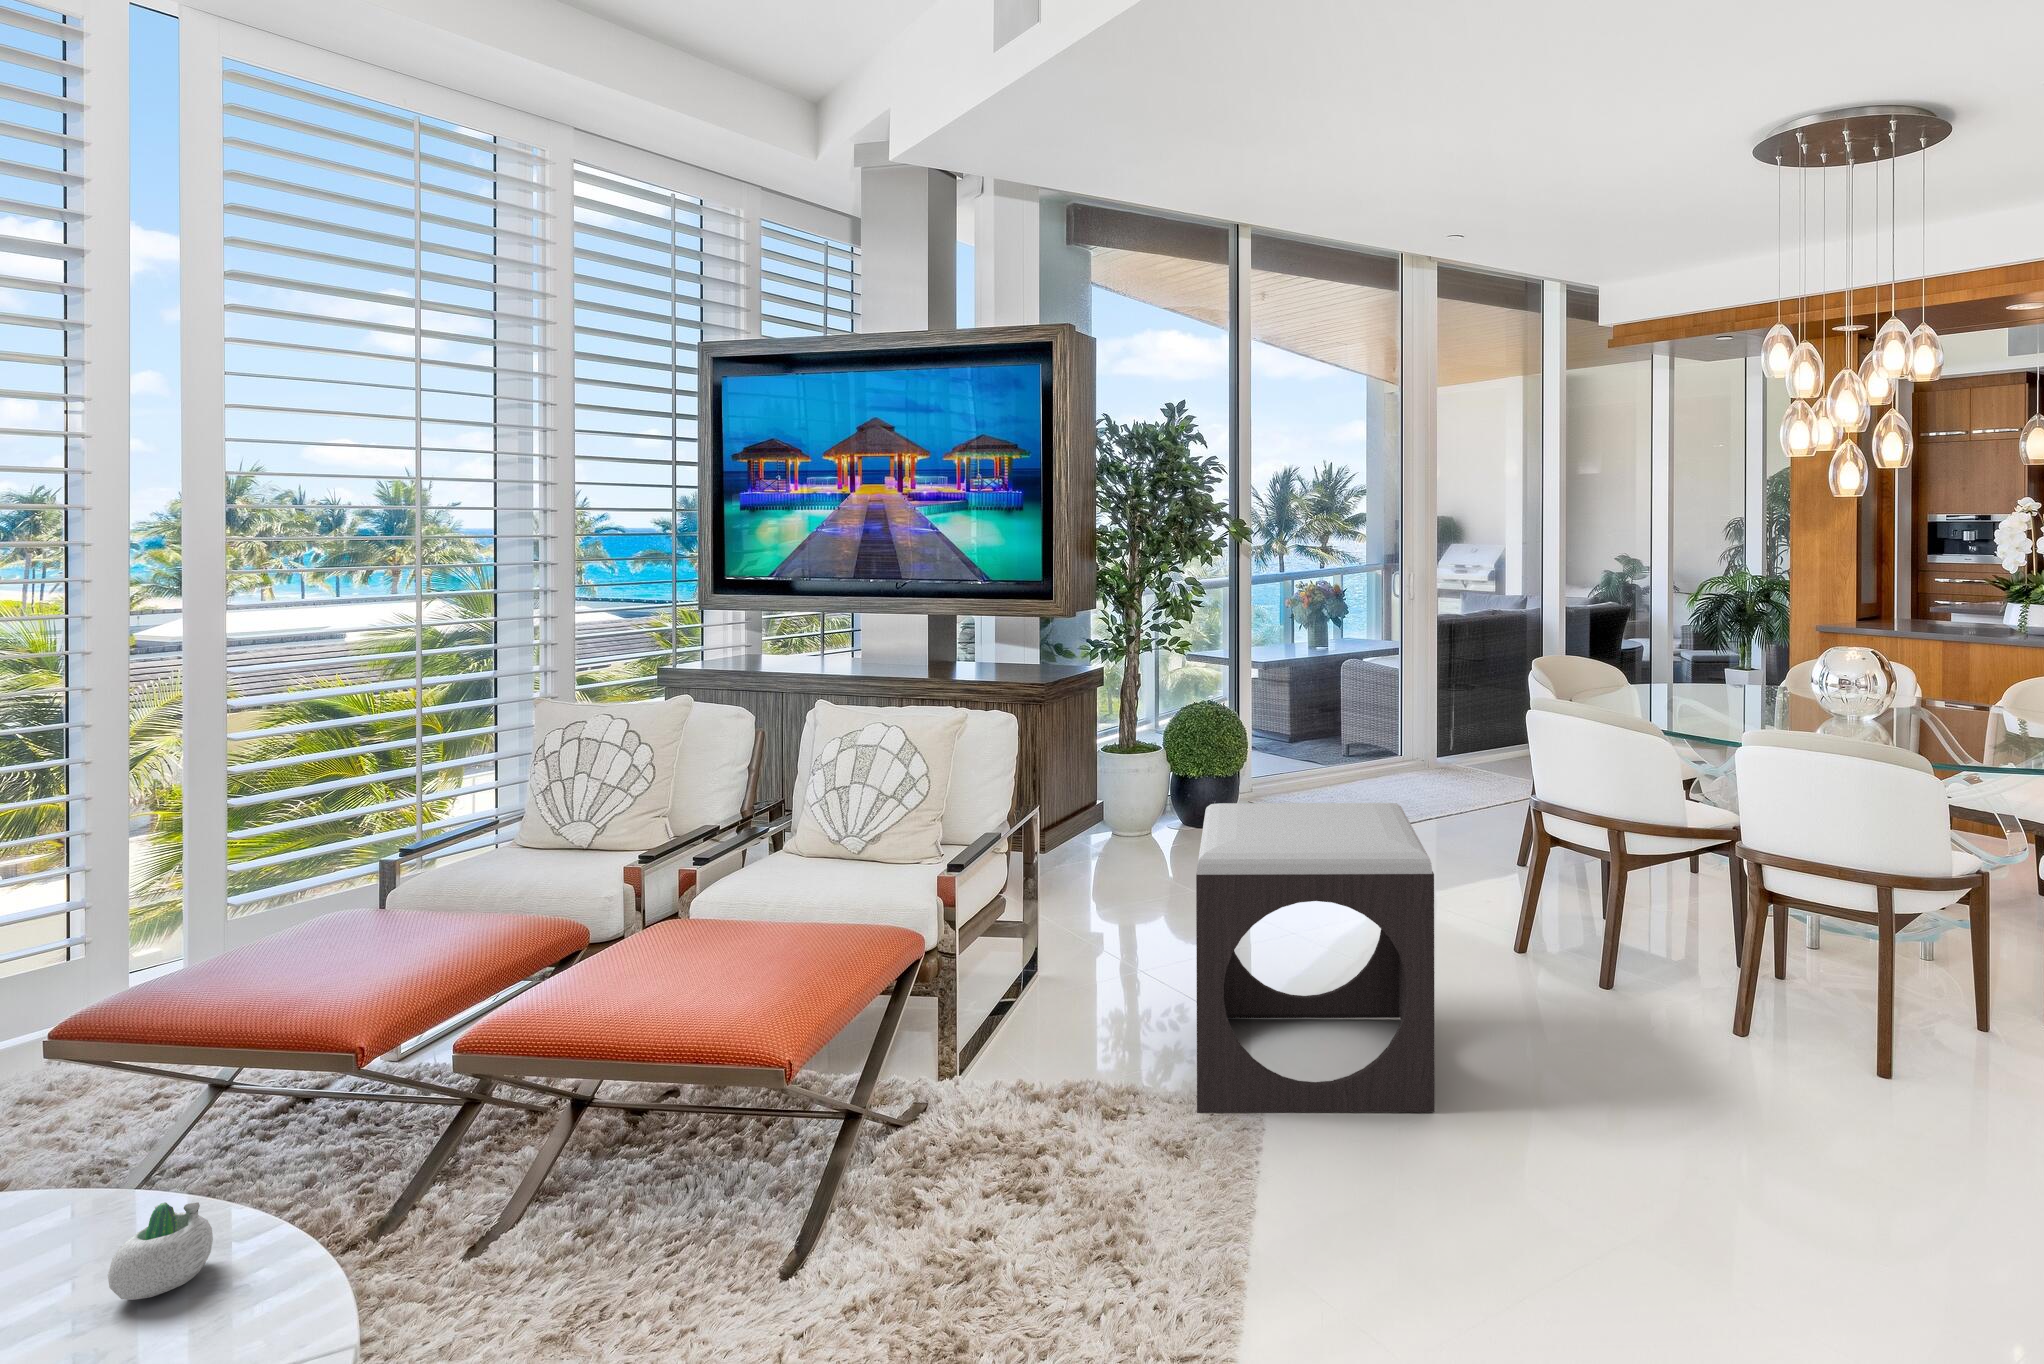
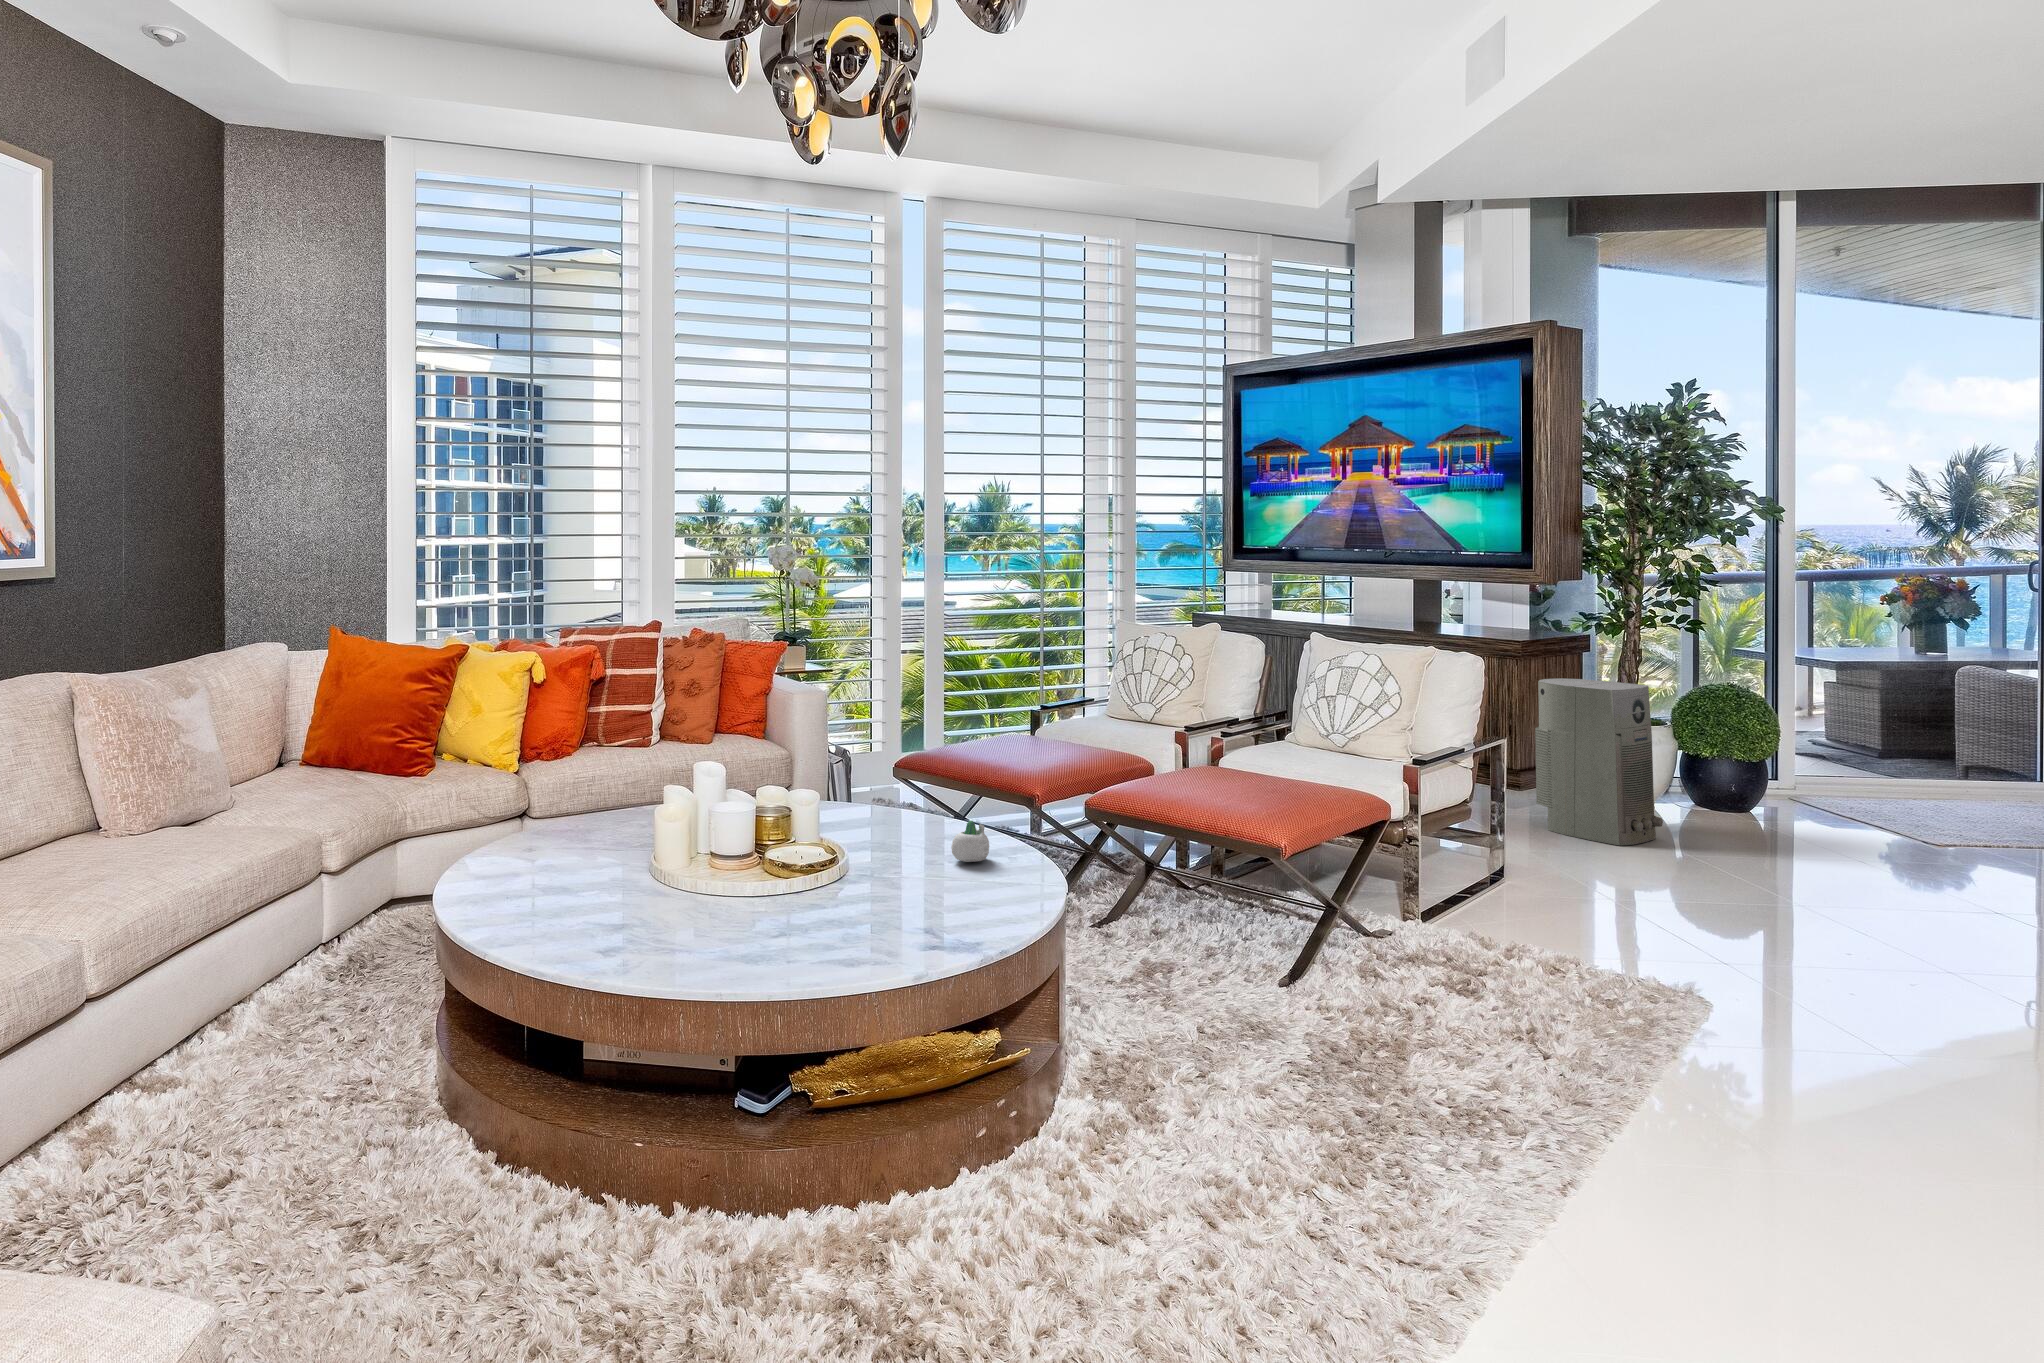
air purifier: none [1055,715,1169,894] -> present [1535,678,1663,845]
footstool: present [1196,803,1435,1113] -> none [1636,741,1912,1040]

